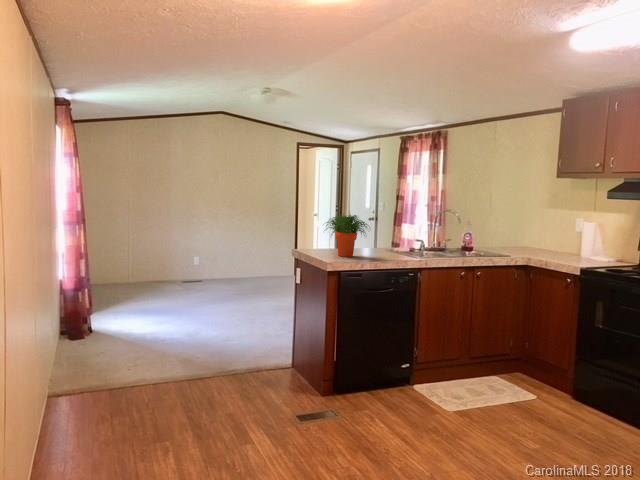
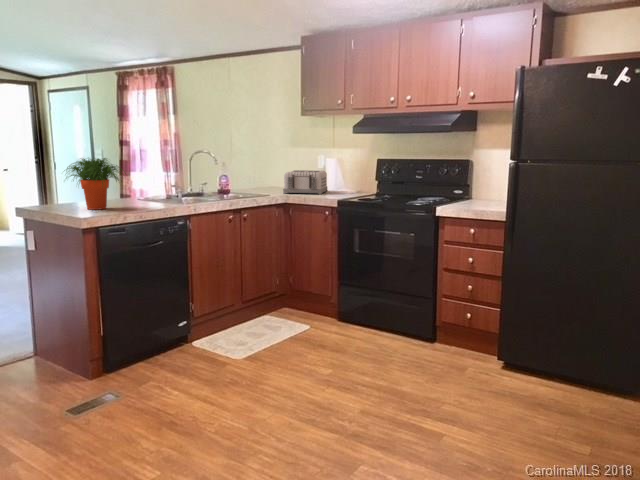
toaster: none [527,233,581,261] -> present [283,170,327,194]

